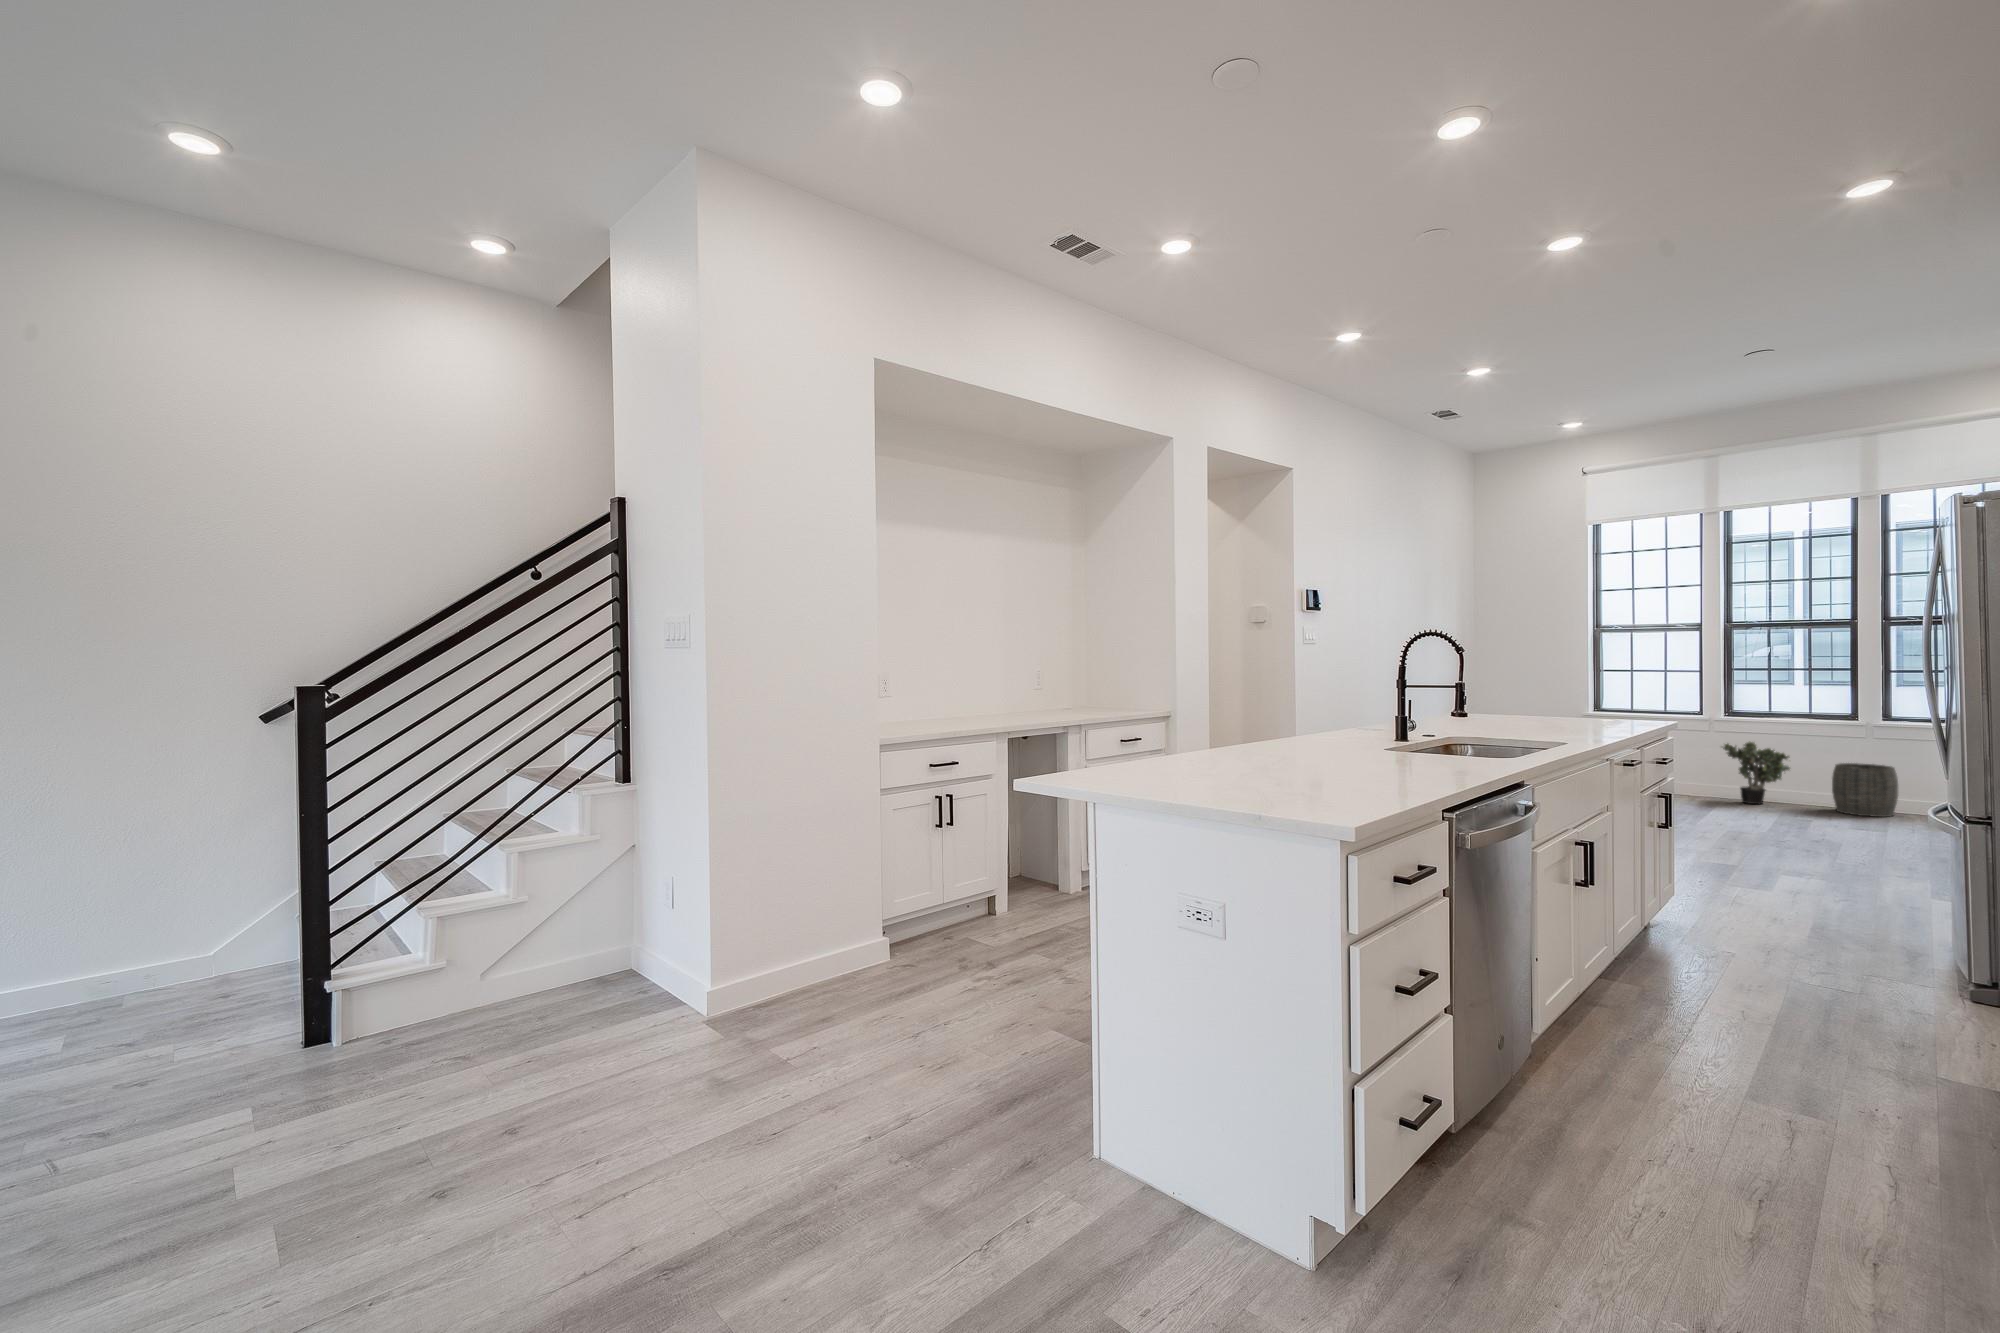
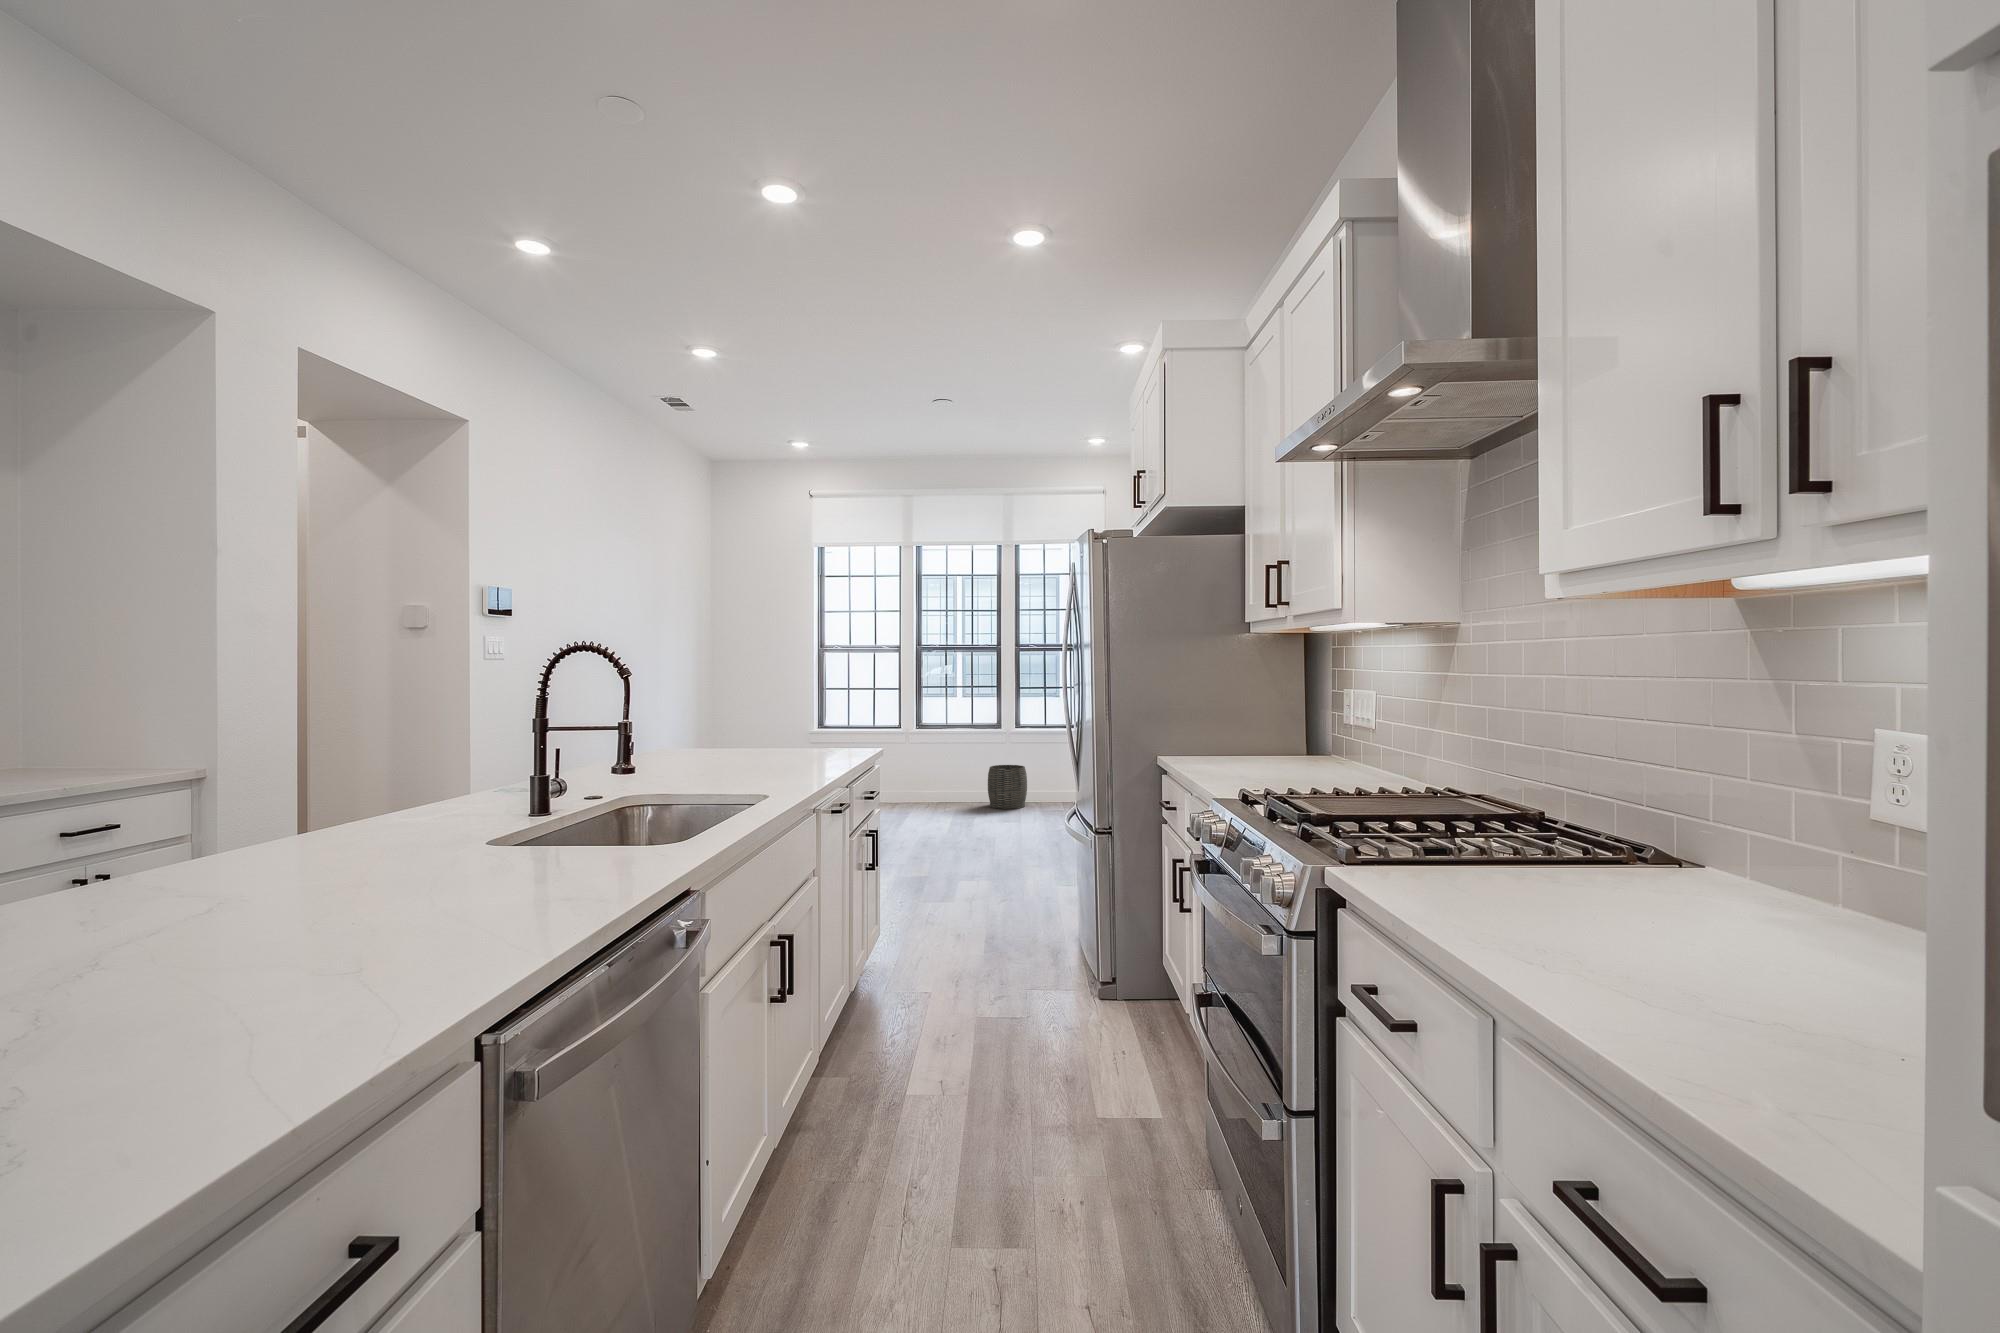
potted plant: present [1723,742,1790,804] -> none [914,751,962,807]

